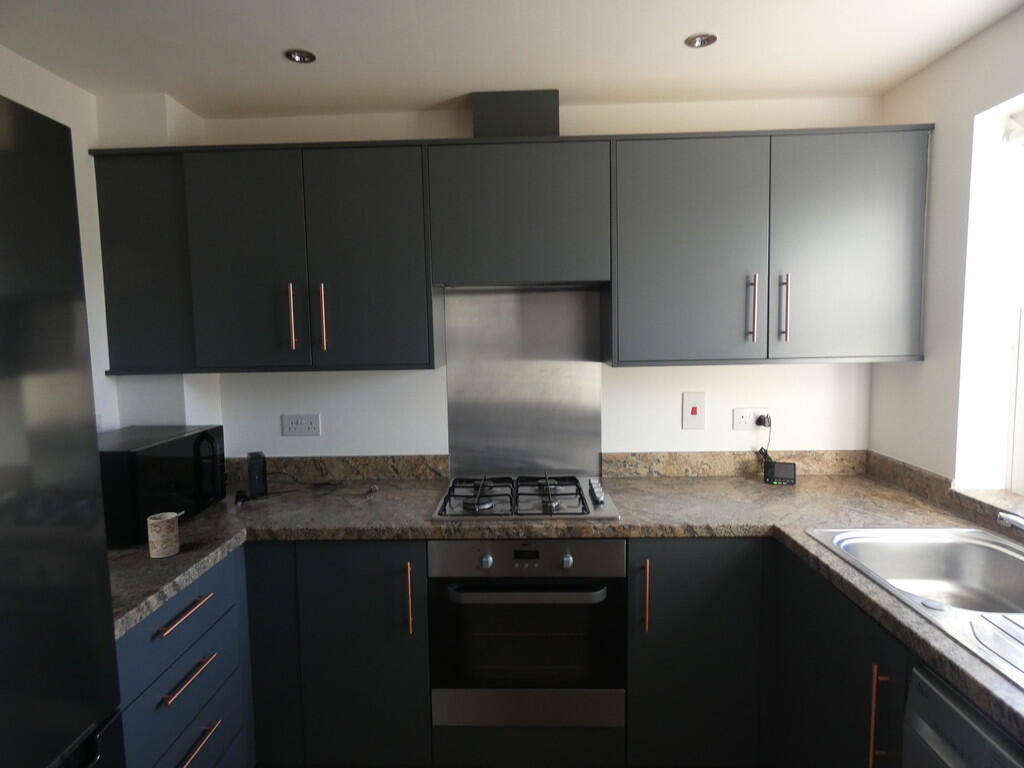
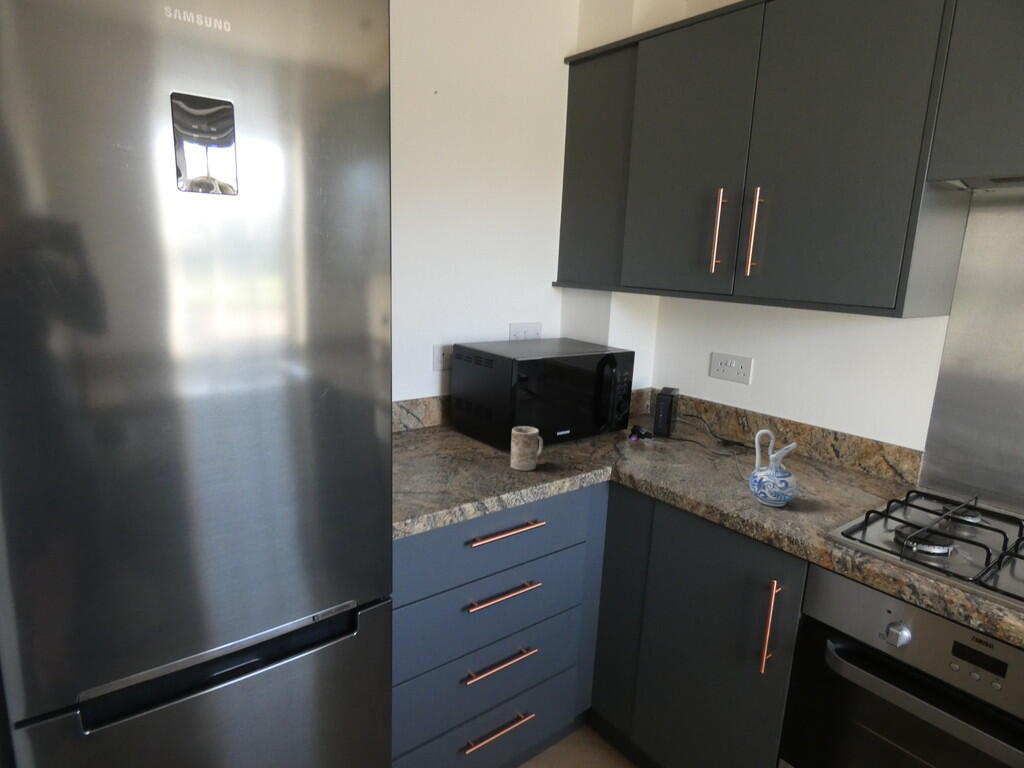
ceramic pitcher: none [366,461,400,515] -> present [749,429,798,506]

